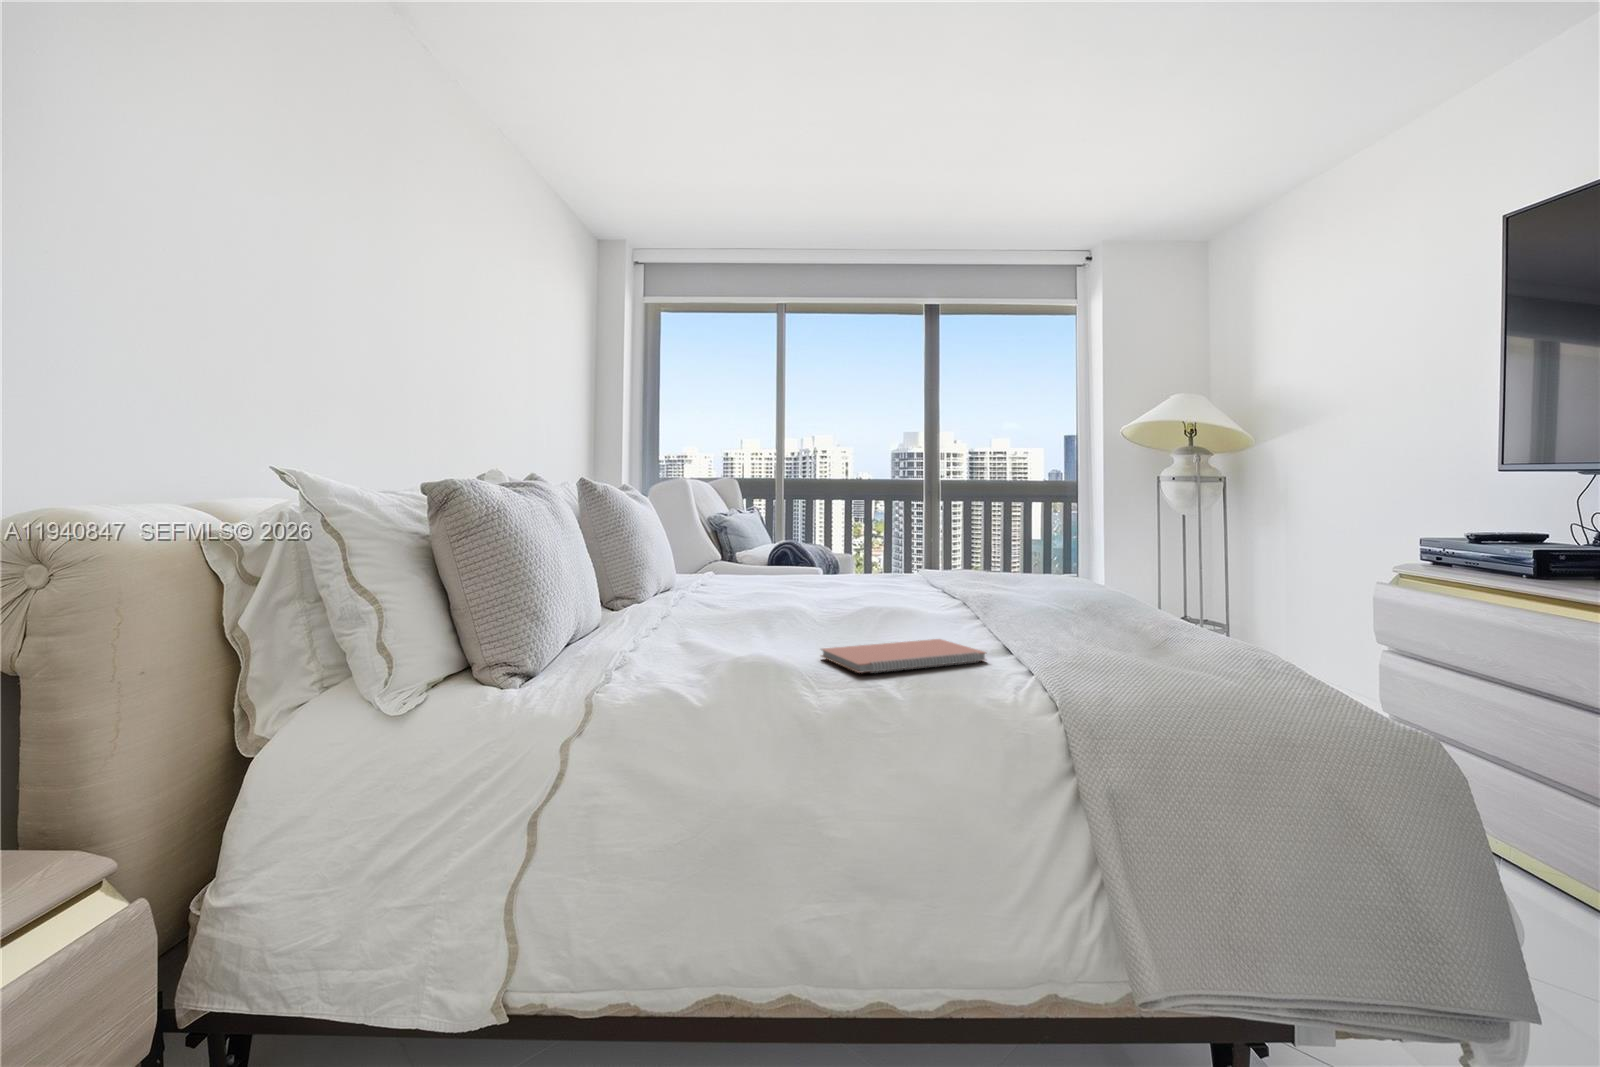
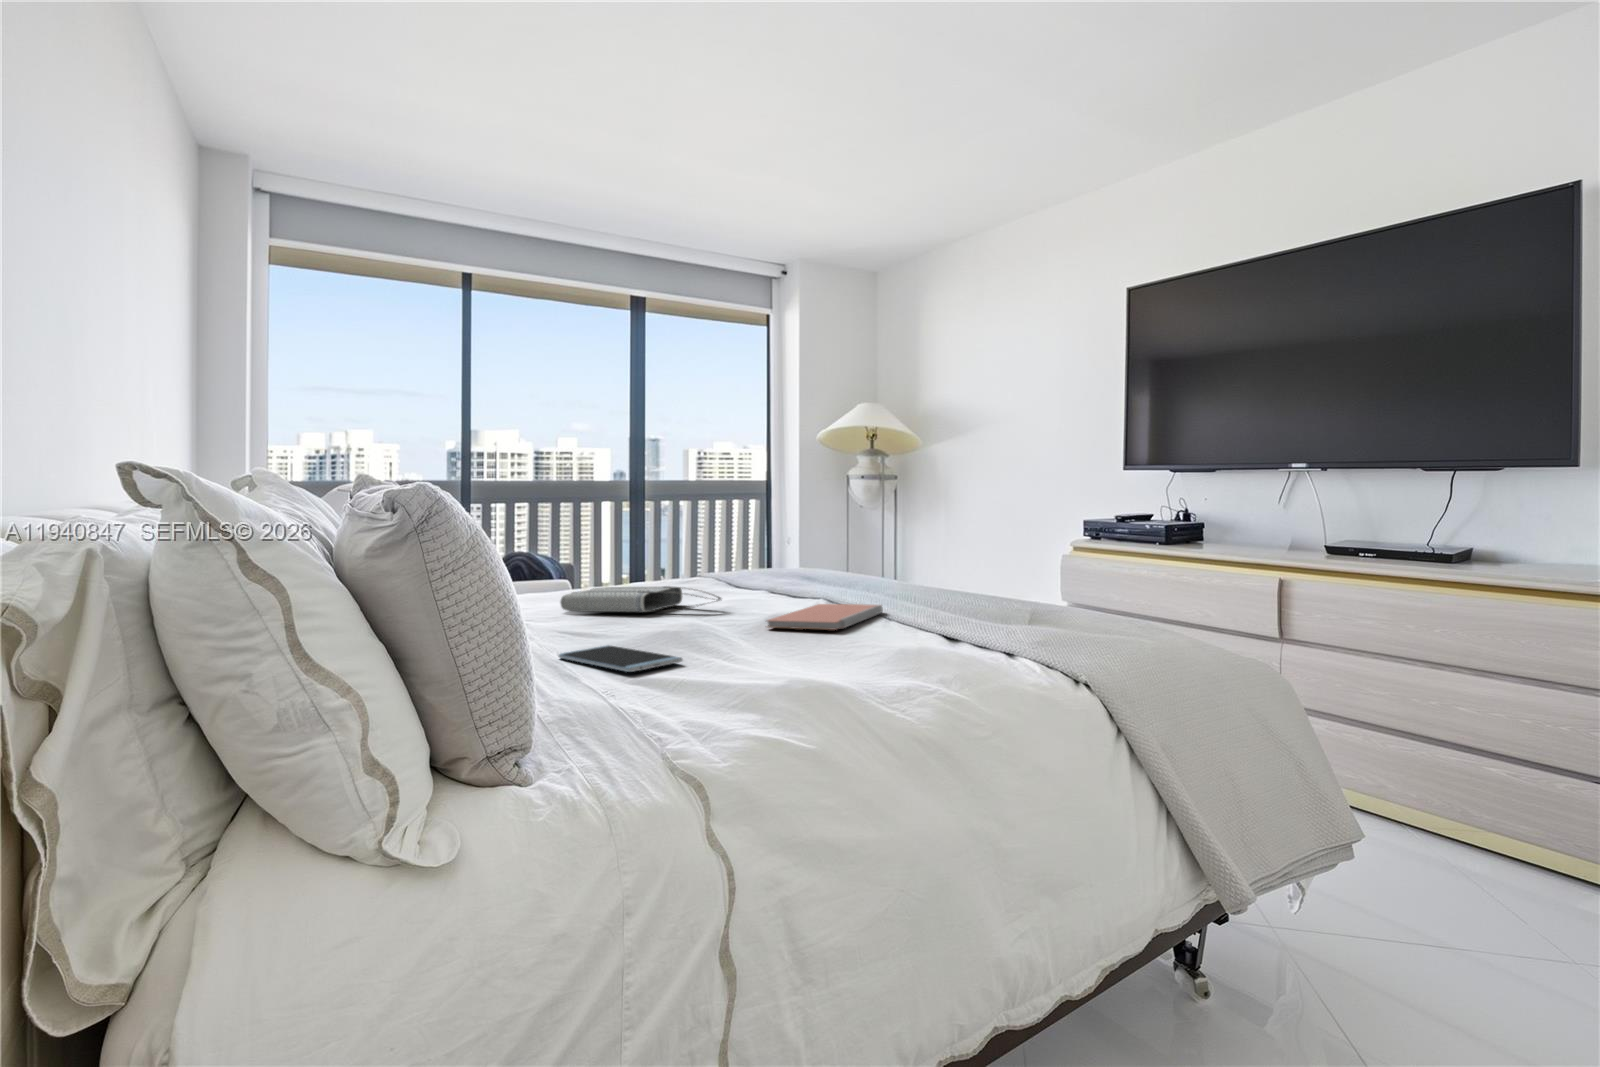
tote bag: none [753,591,859,623] -> present [560,586,721,613]
smartphone: none [584,648,661,678] -> present [558,645,682,672]

